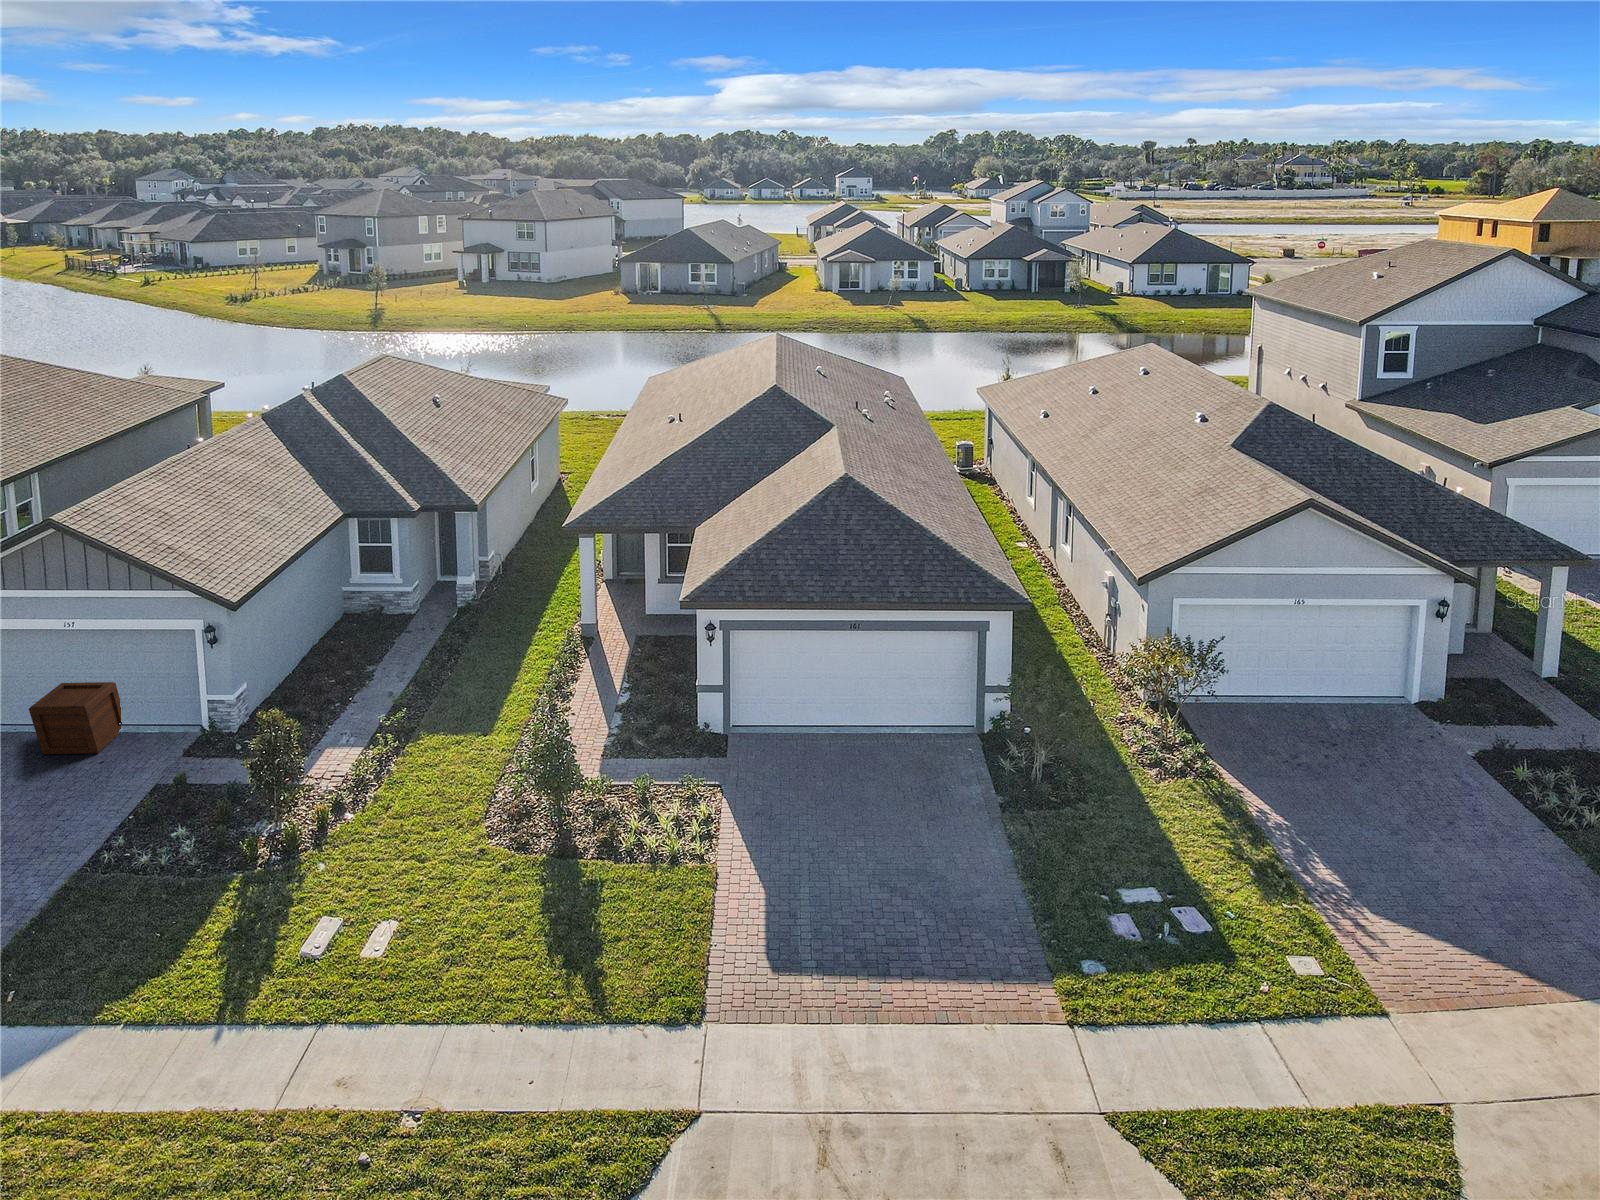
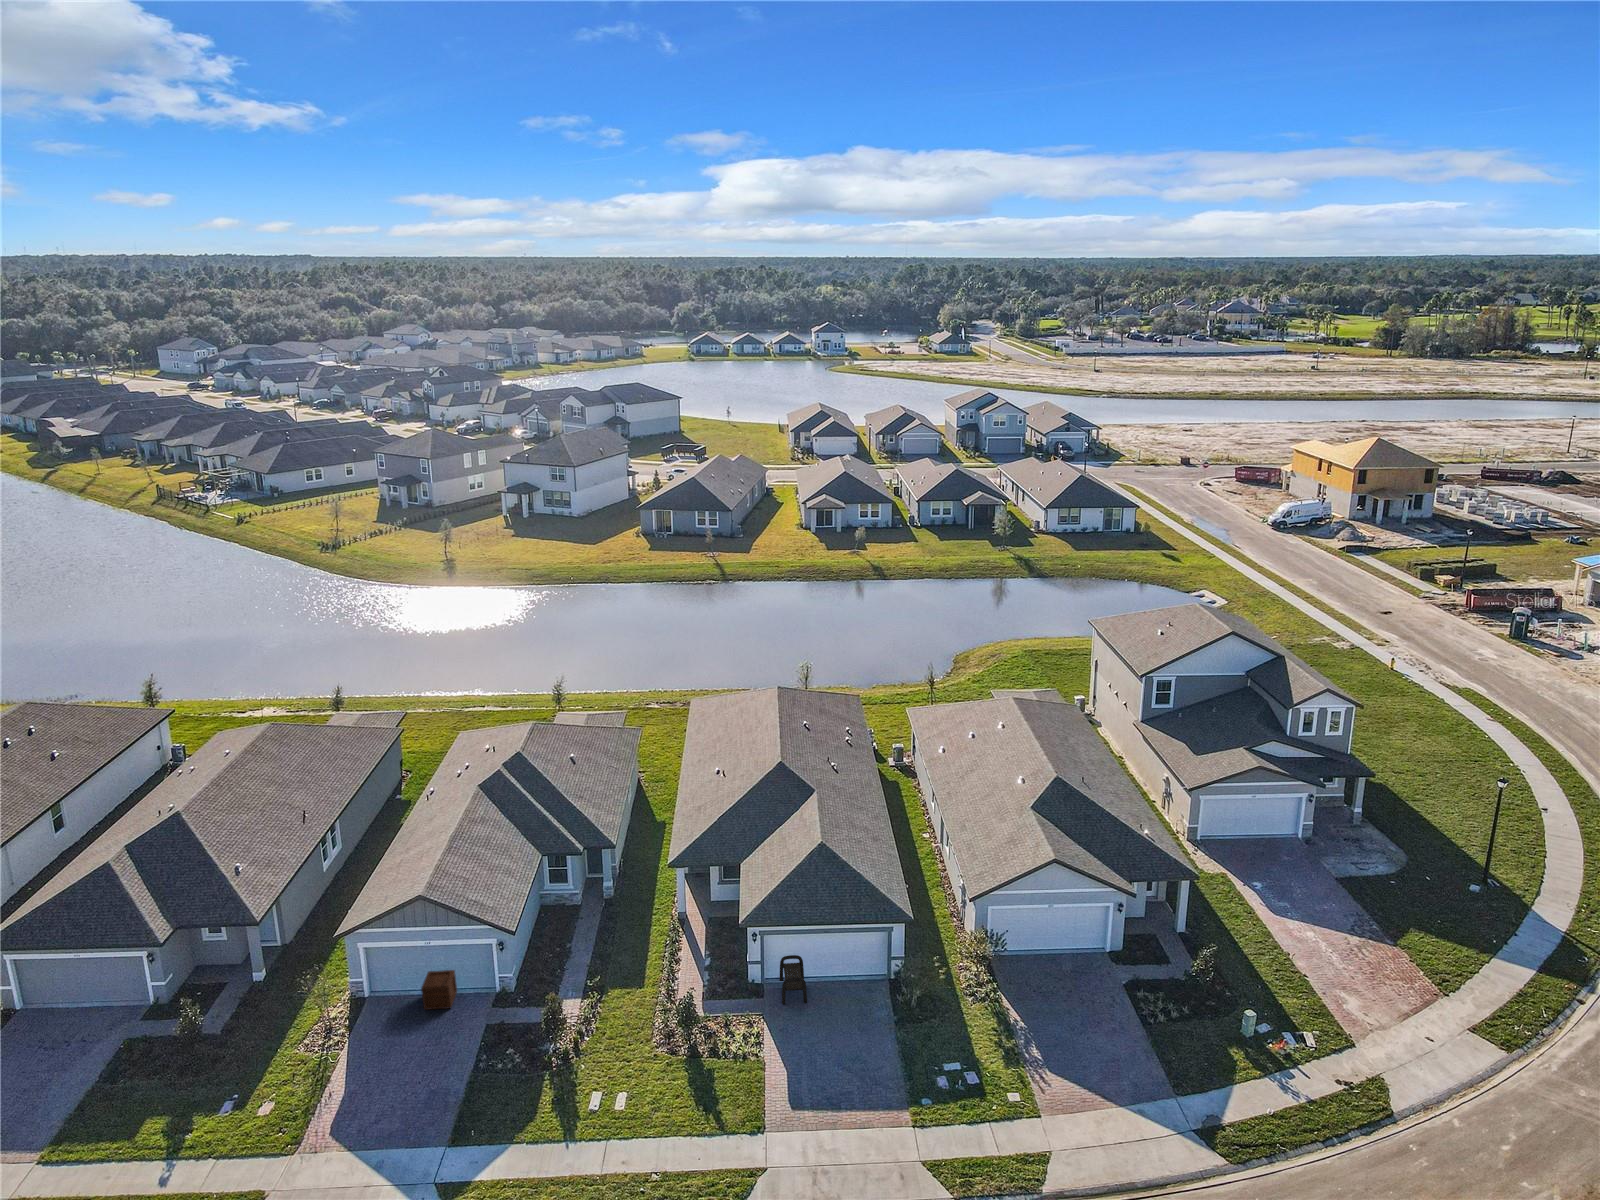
bench: none [765,679,818,768] -> present [780,955,807,1004]

